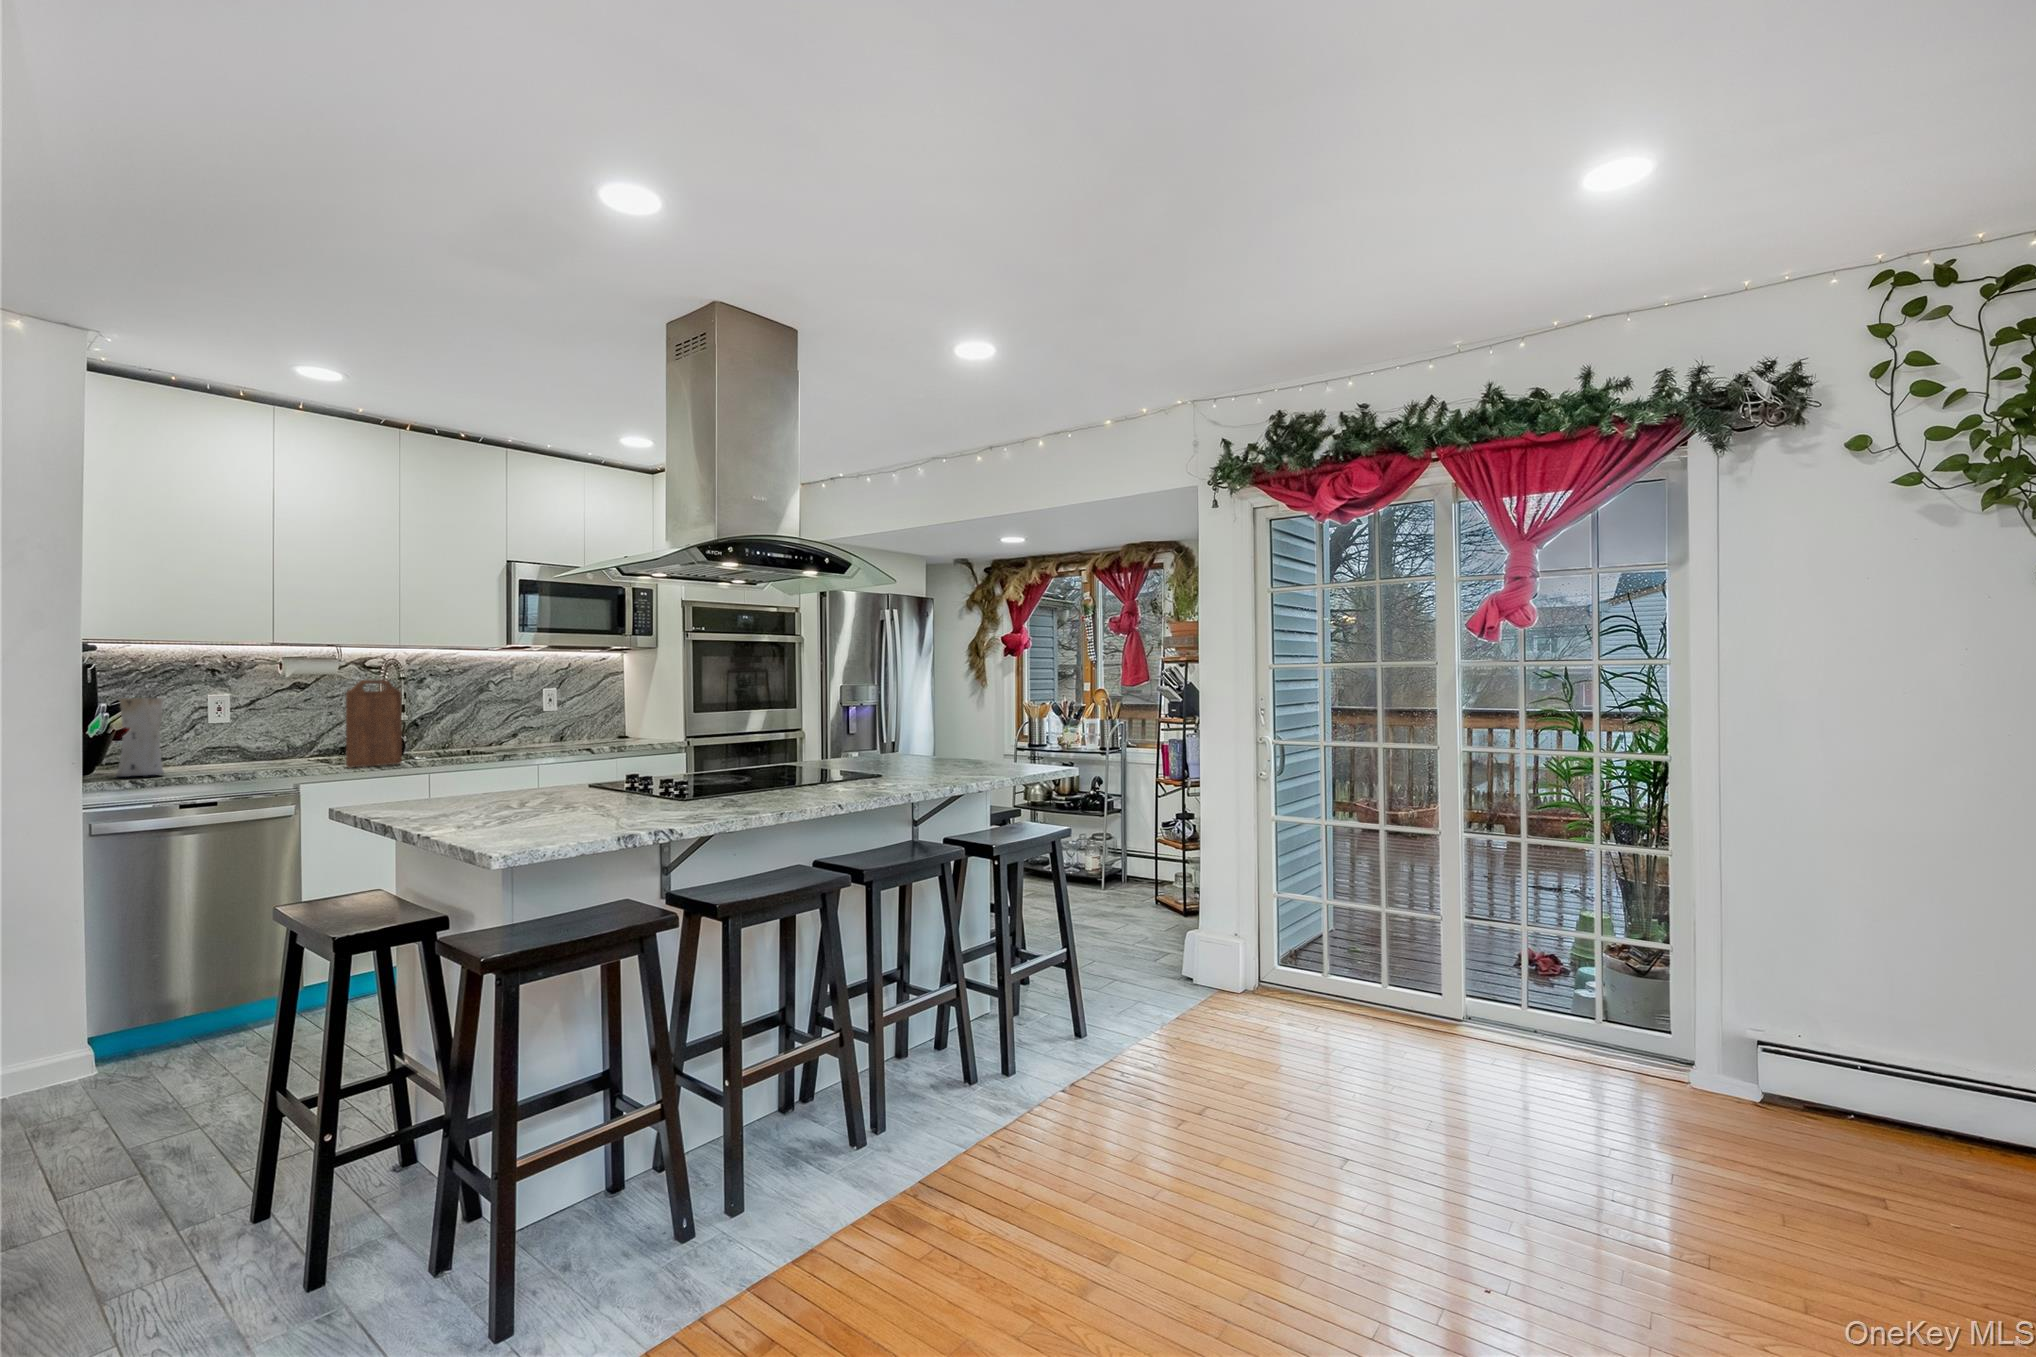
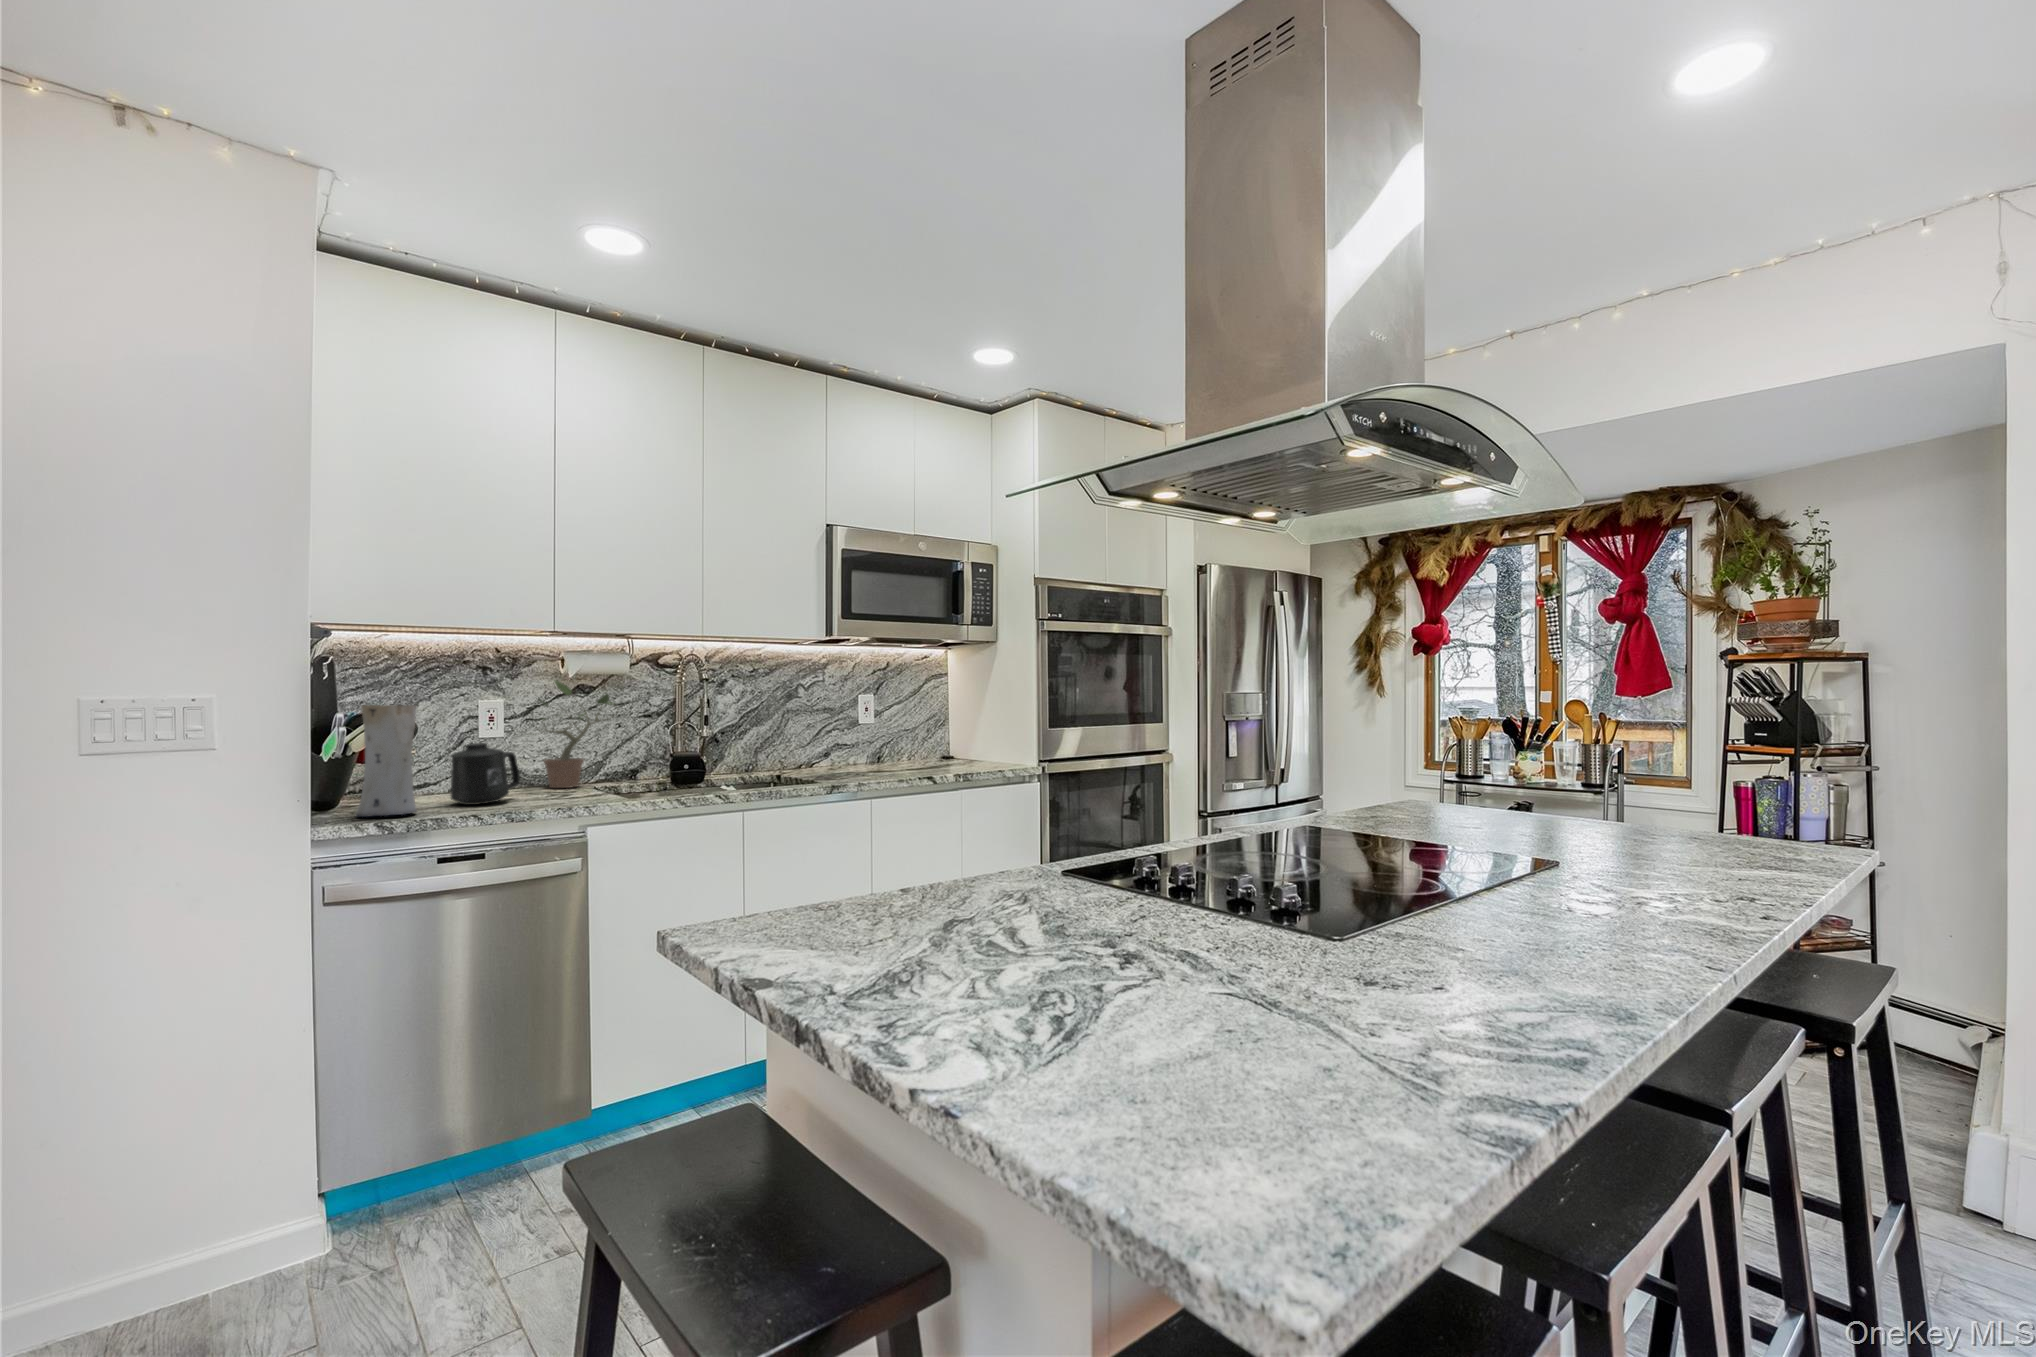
potted plant: none [246,677,329,761] -> present [532,681,618,788]
cutting board: present [346,680,402,768] -> none [643,681,710,803]
mug: none [188,726,246,770] -> present [450,743,520,805]

